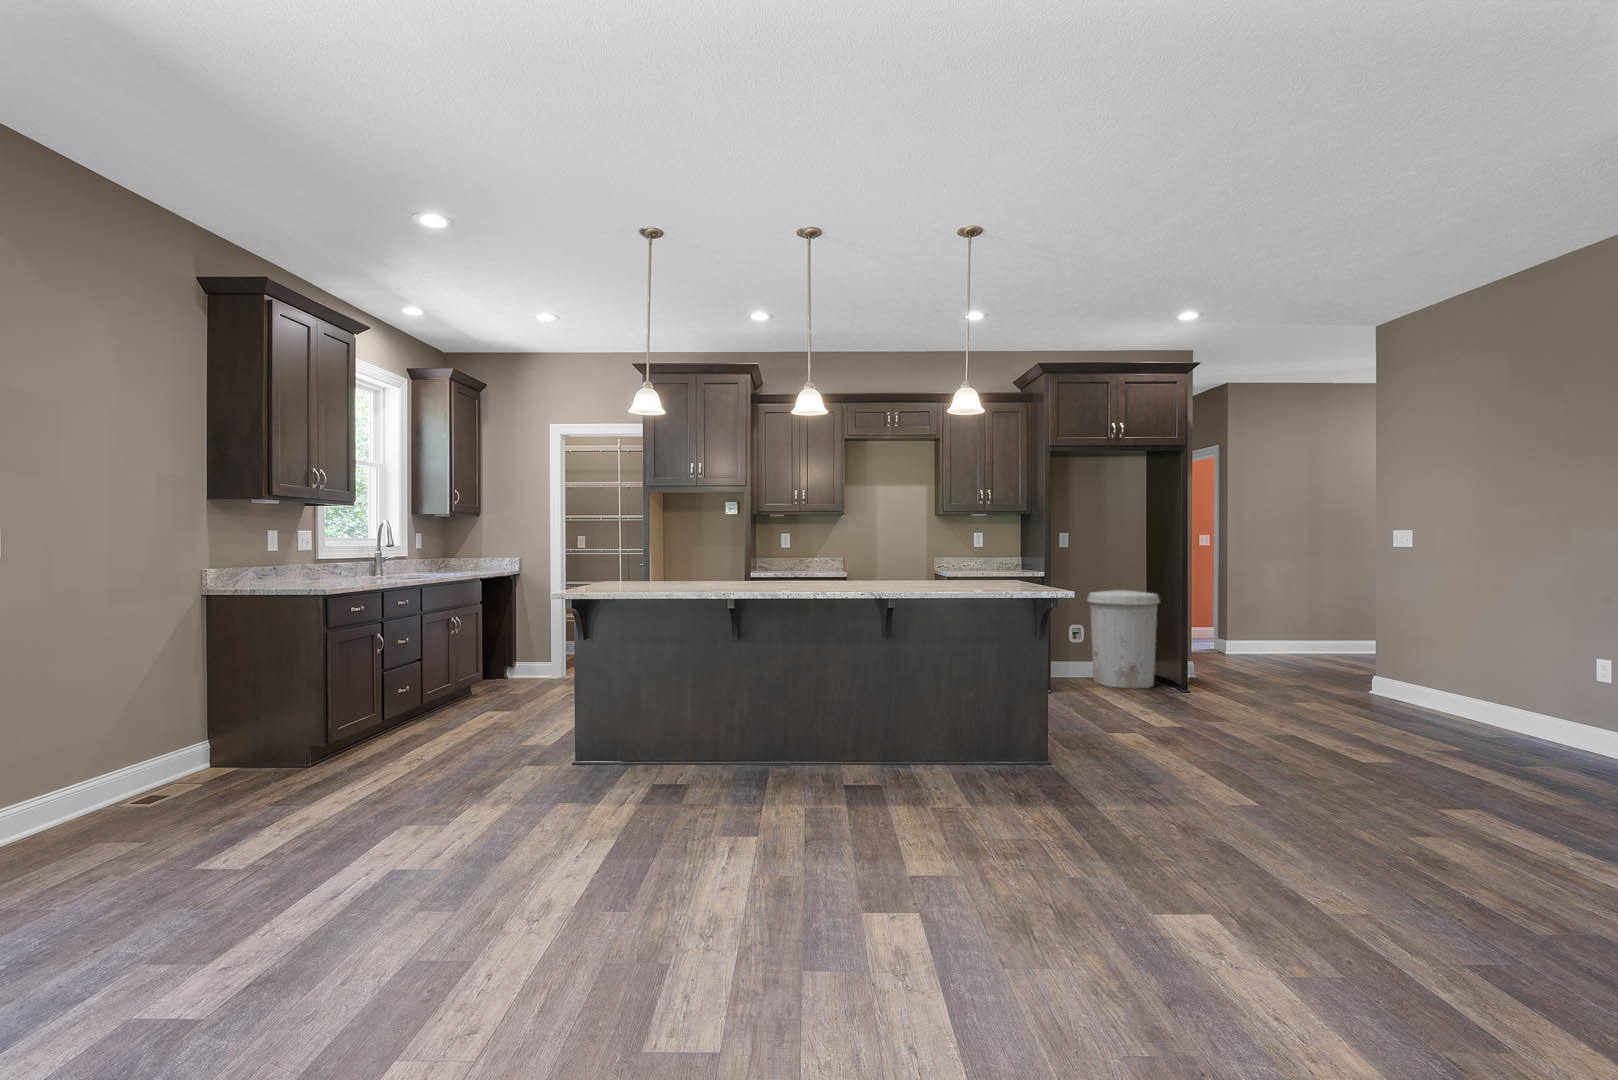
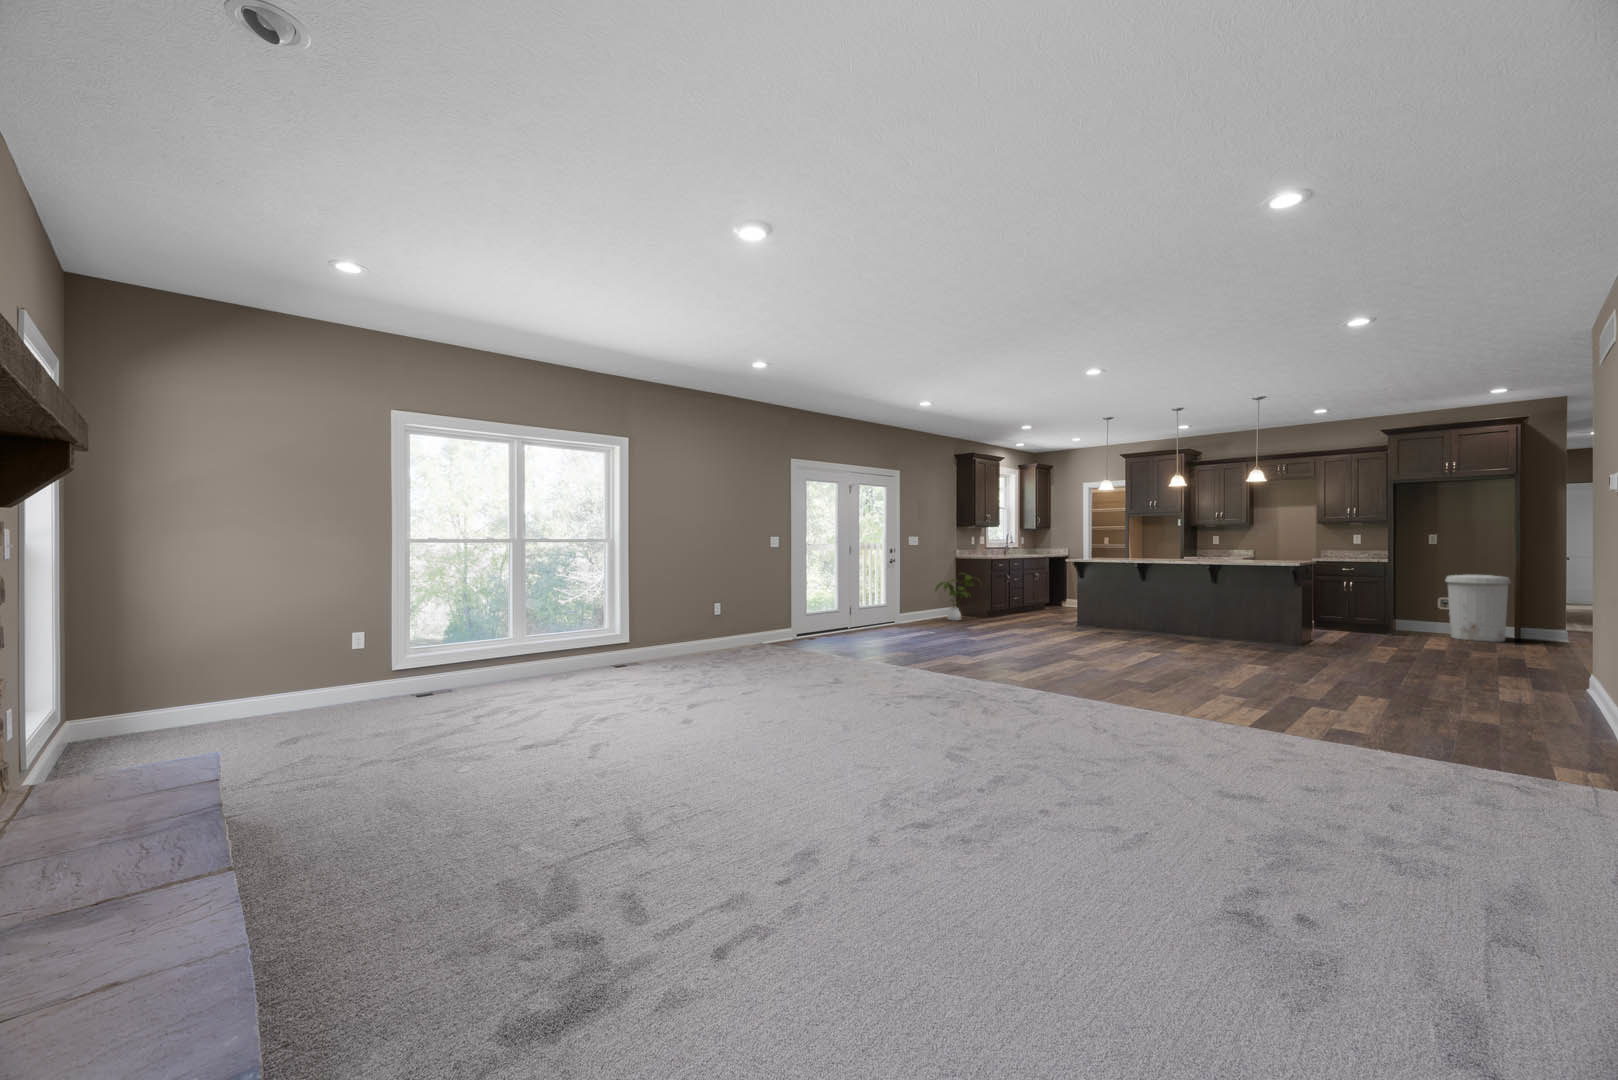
house plant: none [87,645,284,806] -> present [936,574,974,620]

